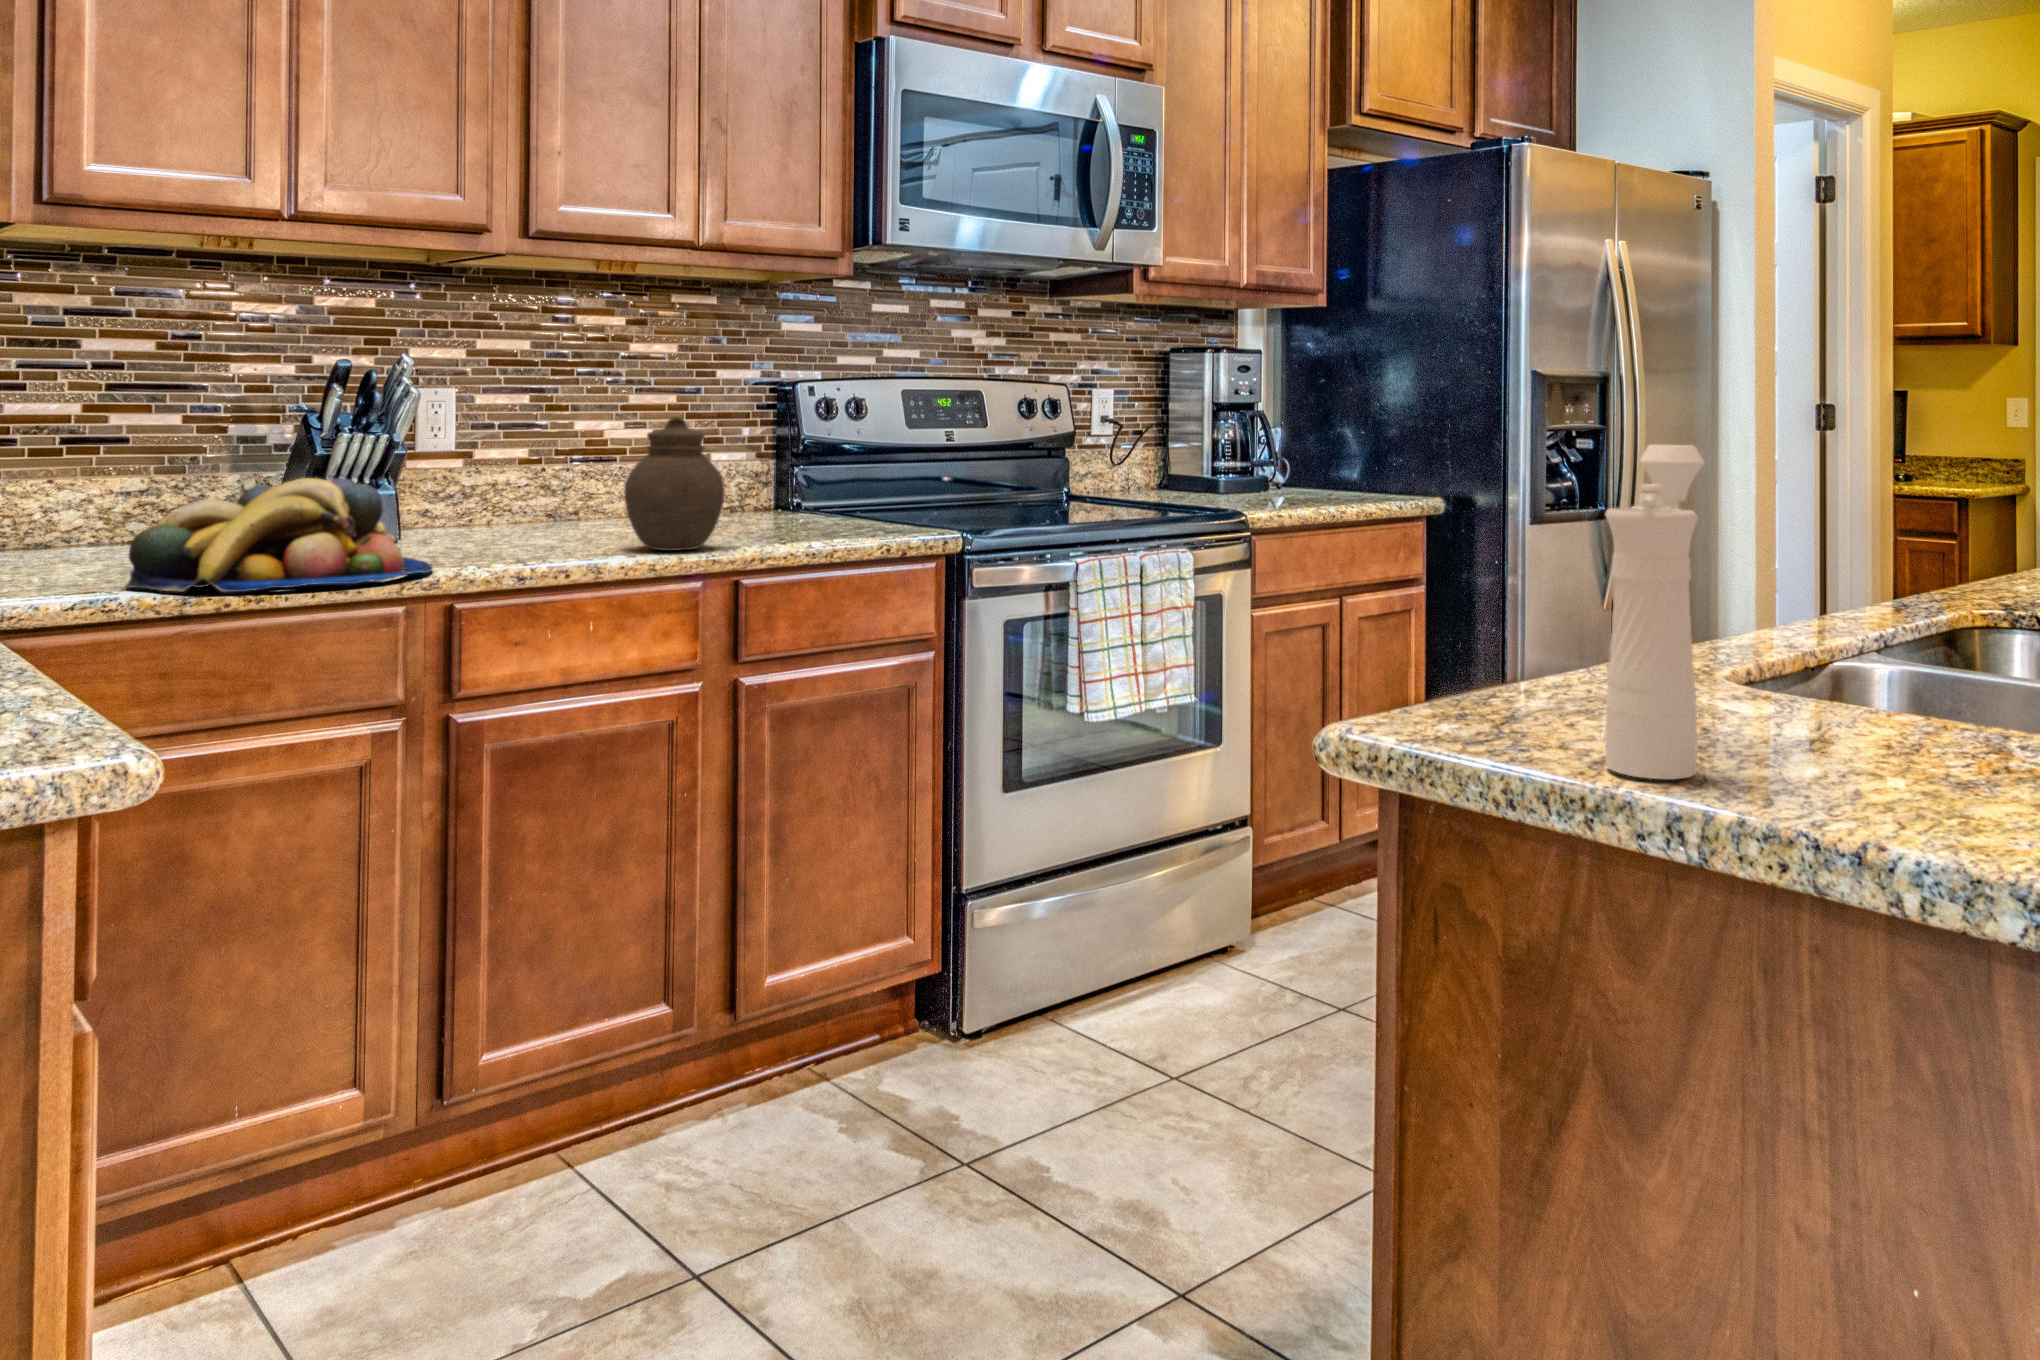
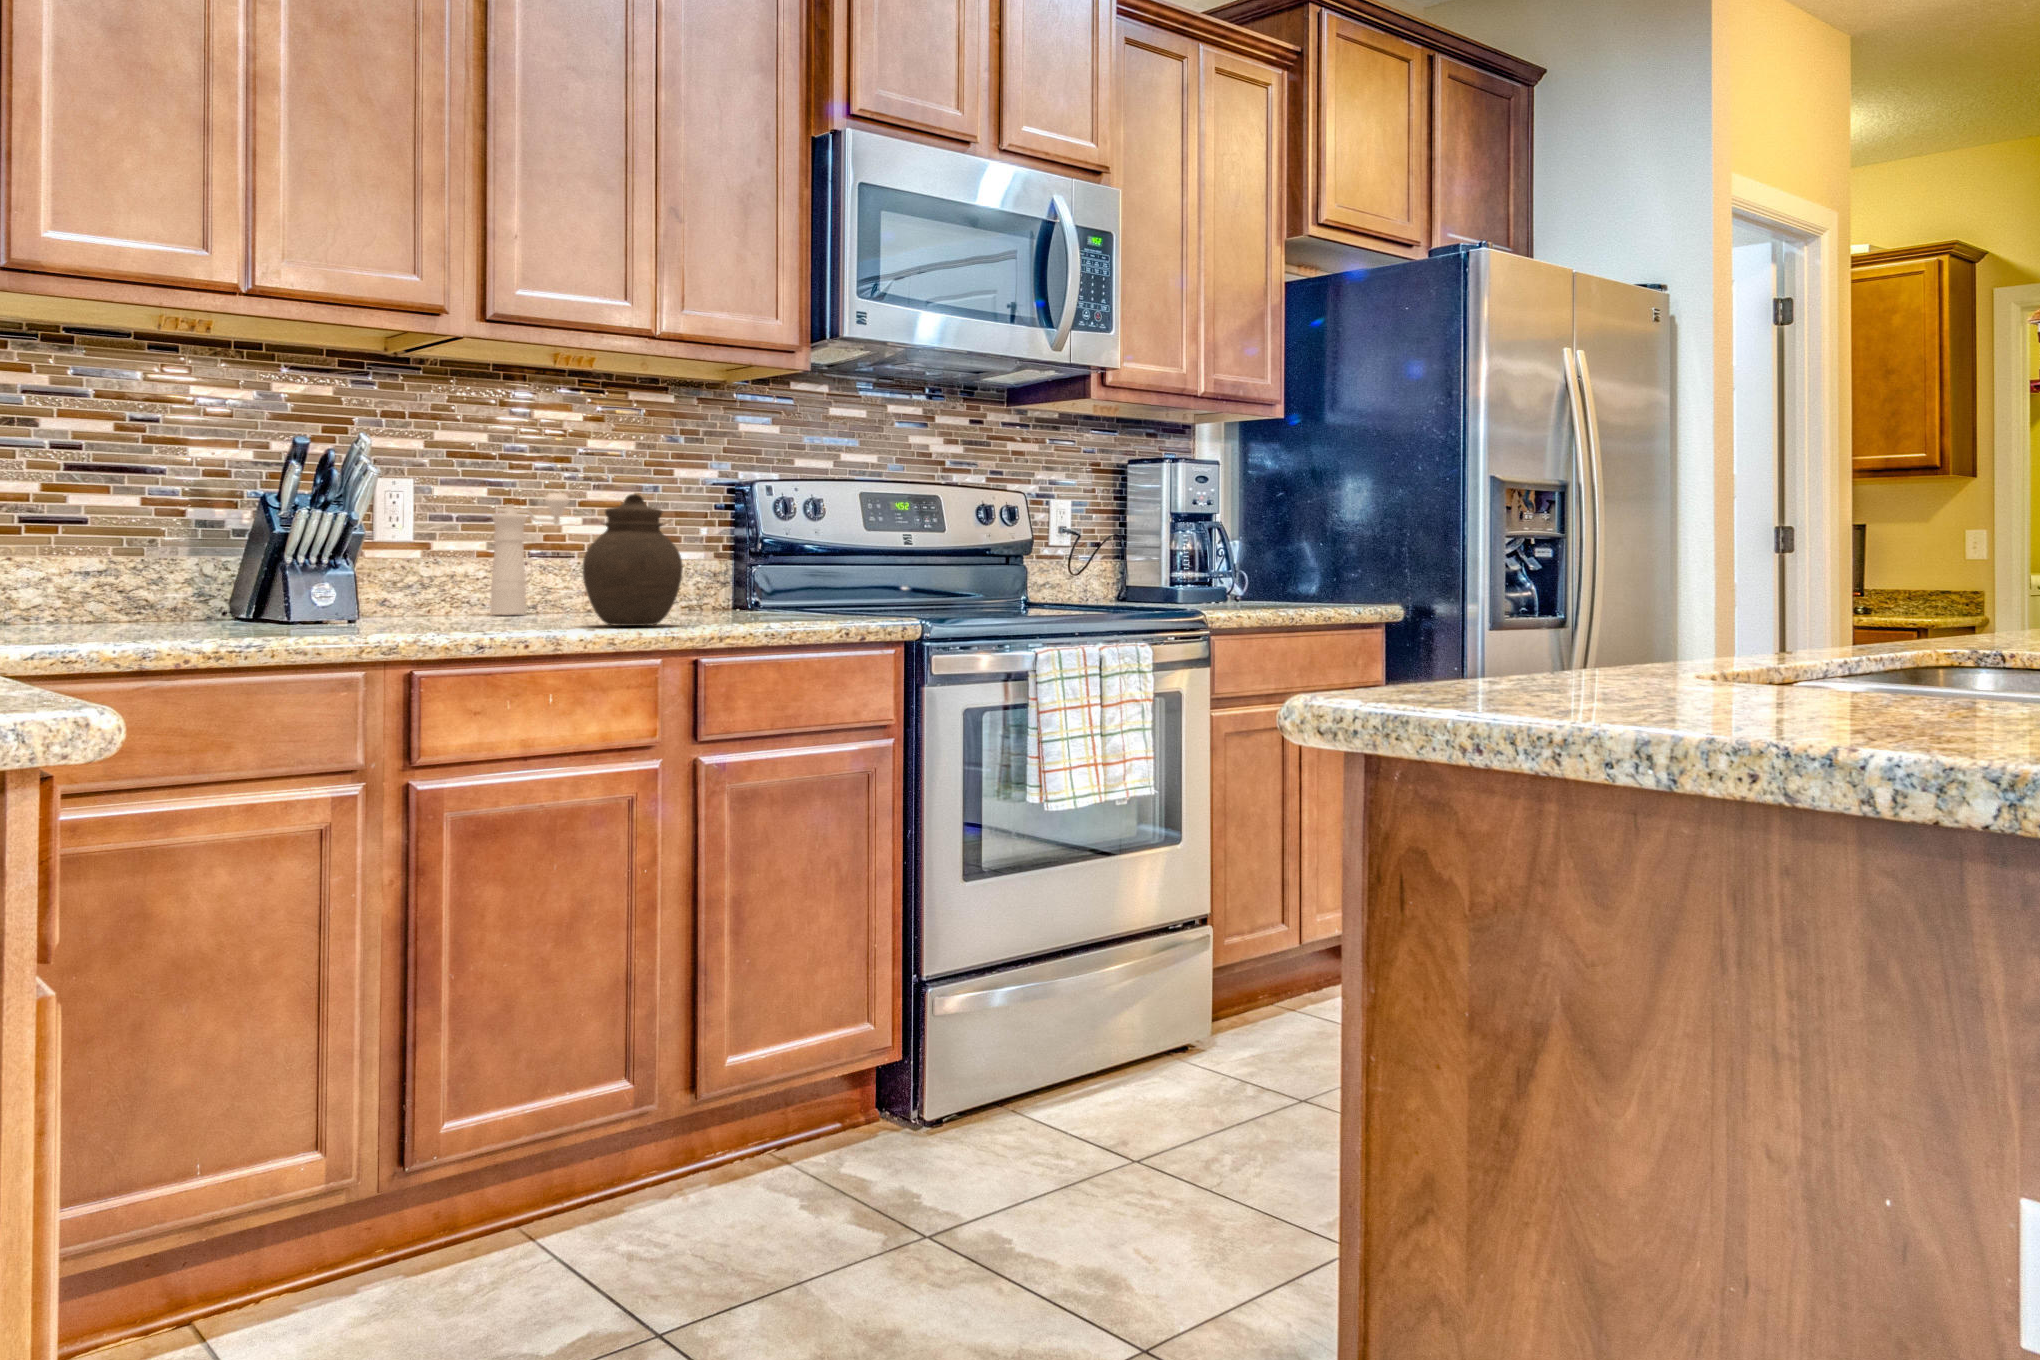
pepper mill: present [1605,445,1704,779] -> present [491,493,569,615]
fruit bowl: present [126,478,433,592] -> none [83,538,391,642]

